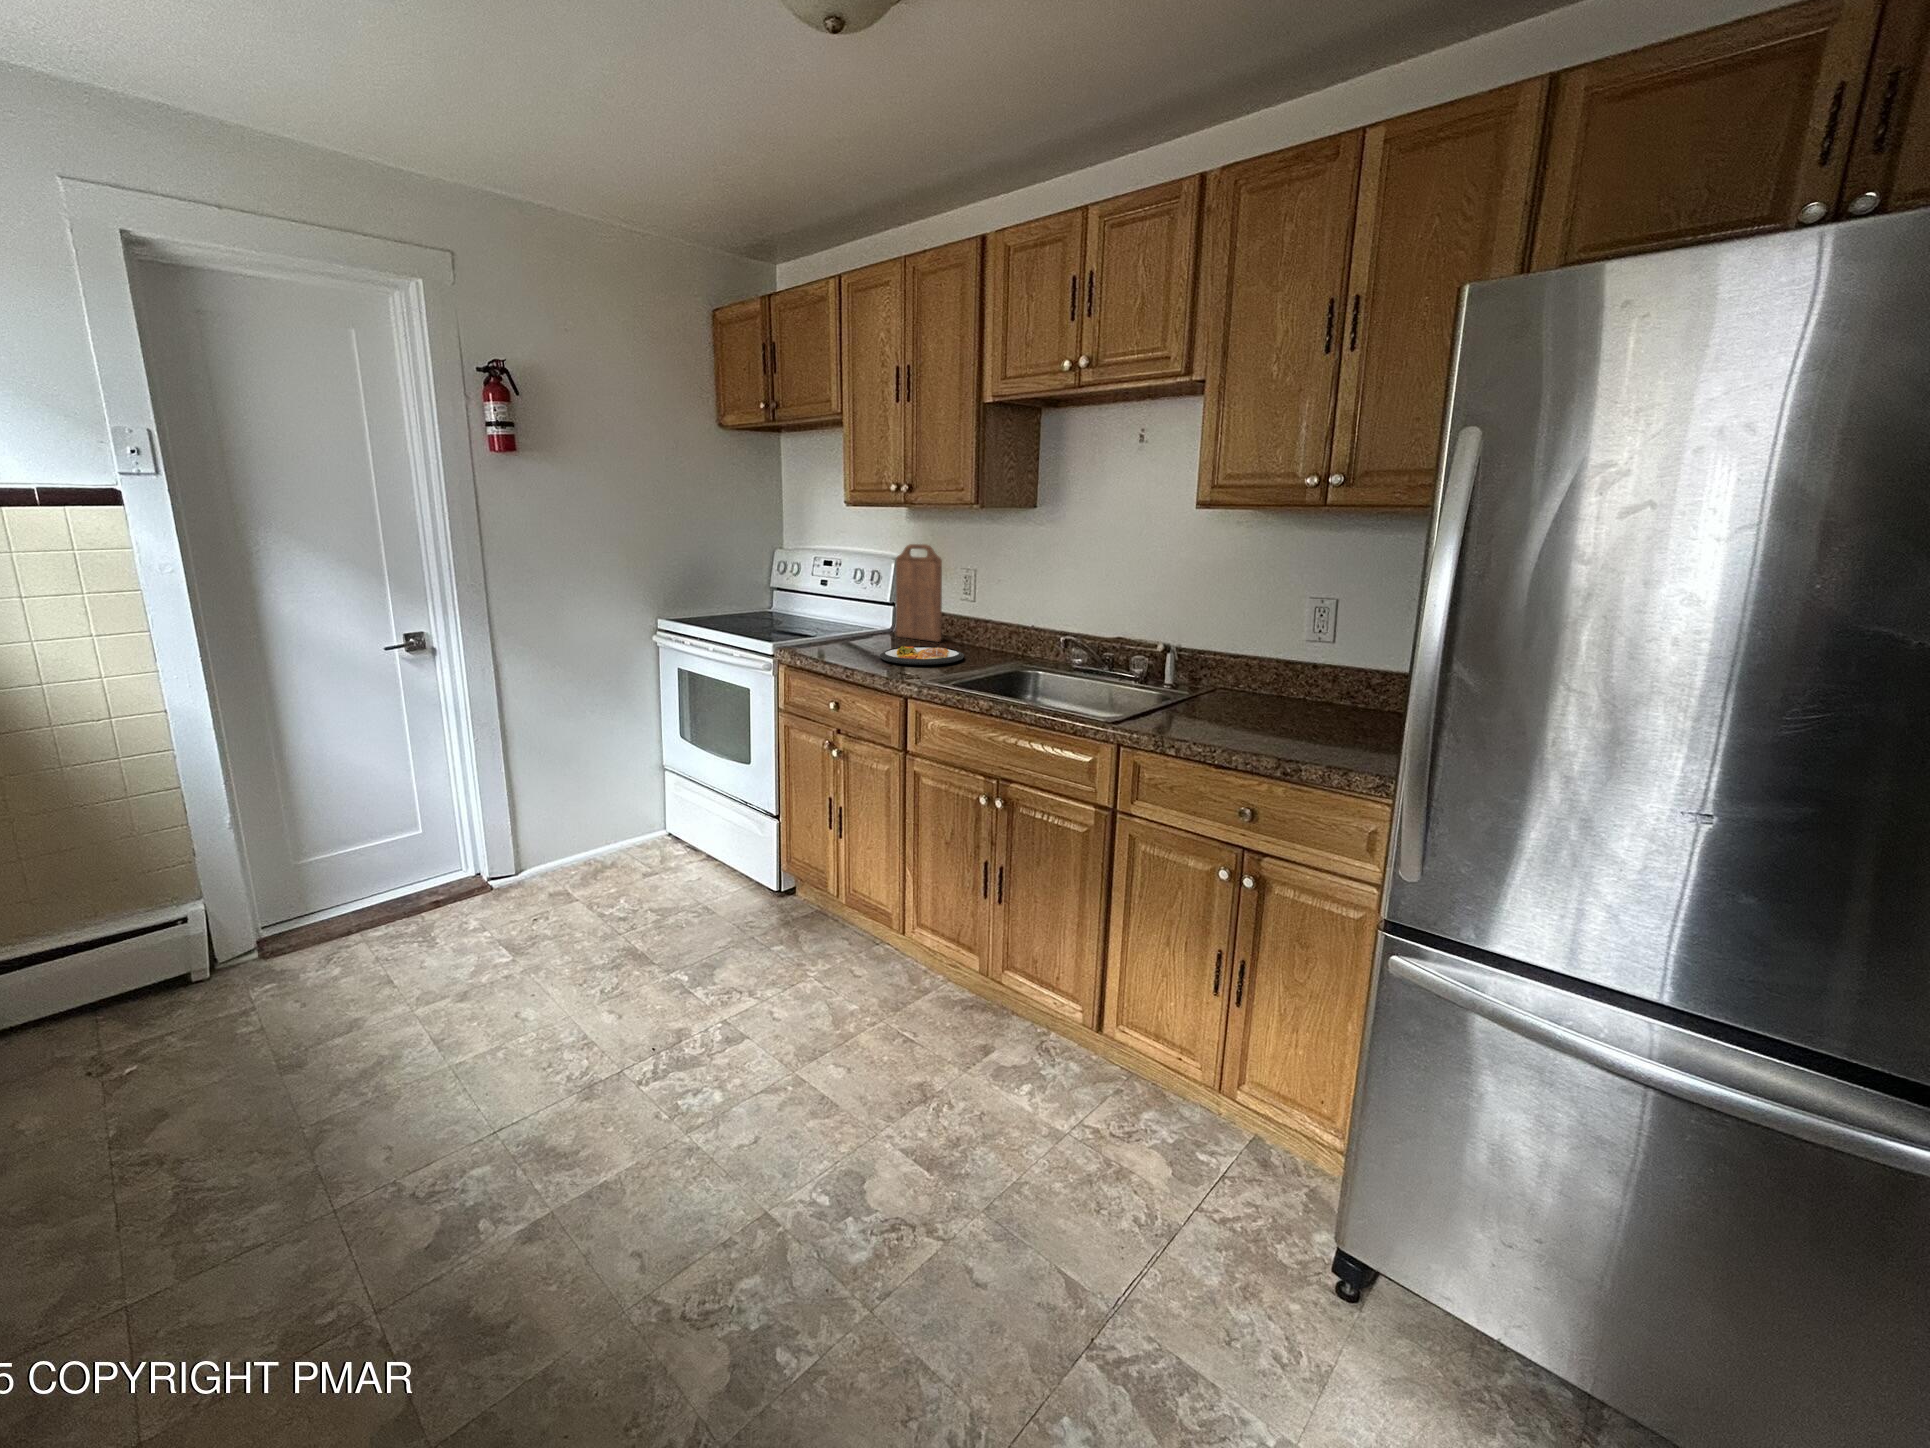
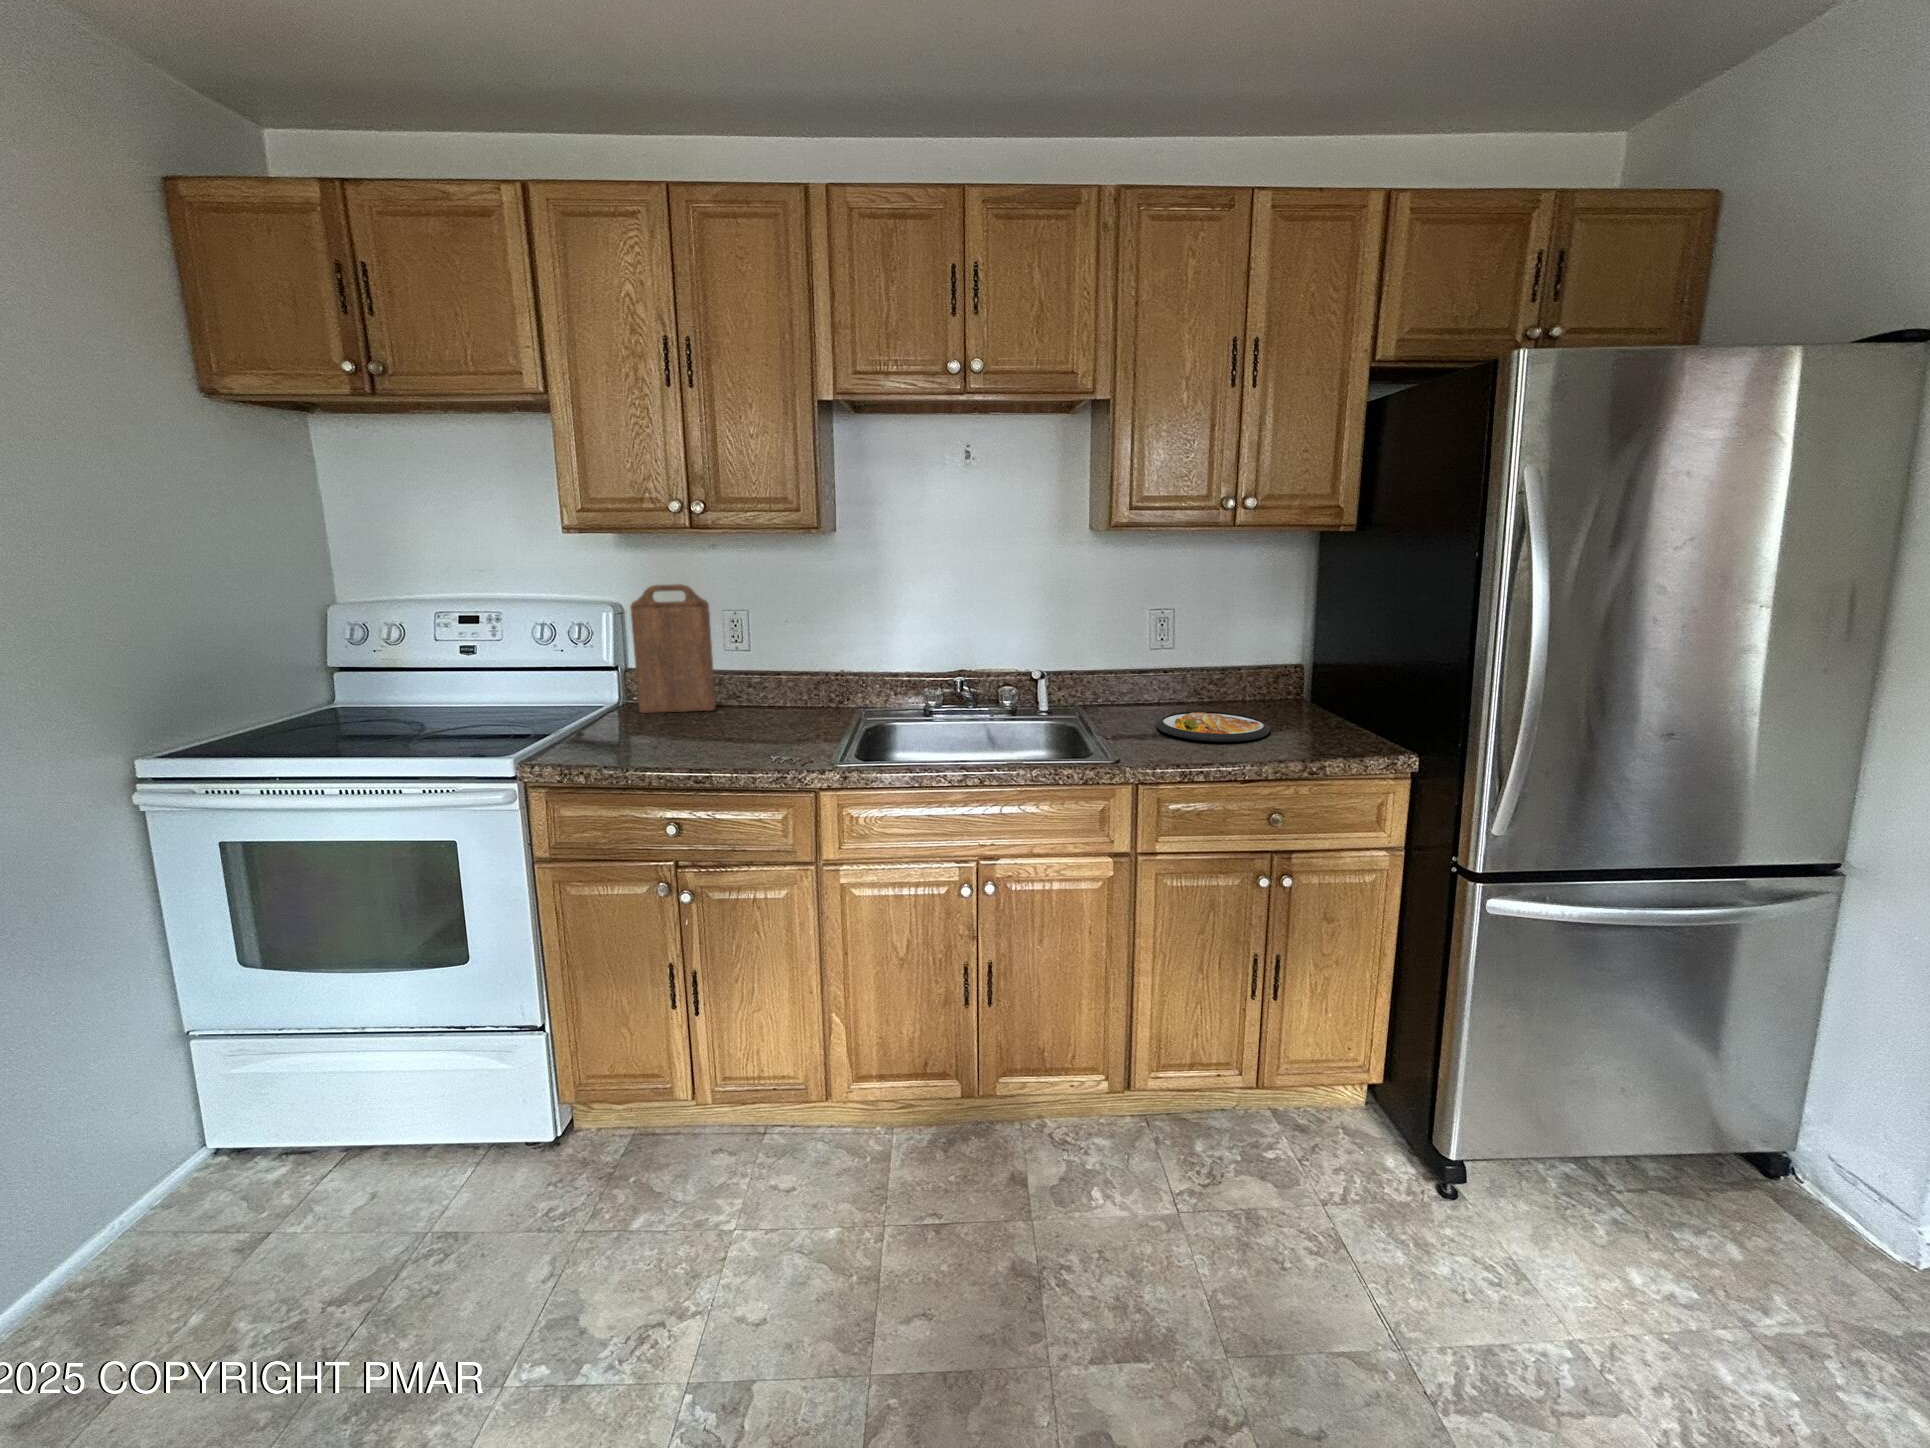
dish: present [880,646,964,665] -> present [1156,712,1270,741]

